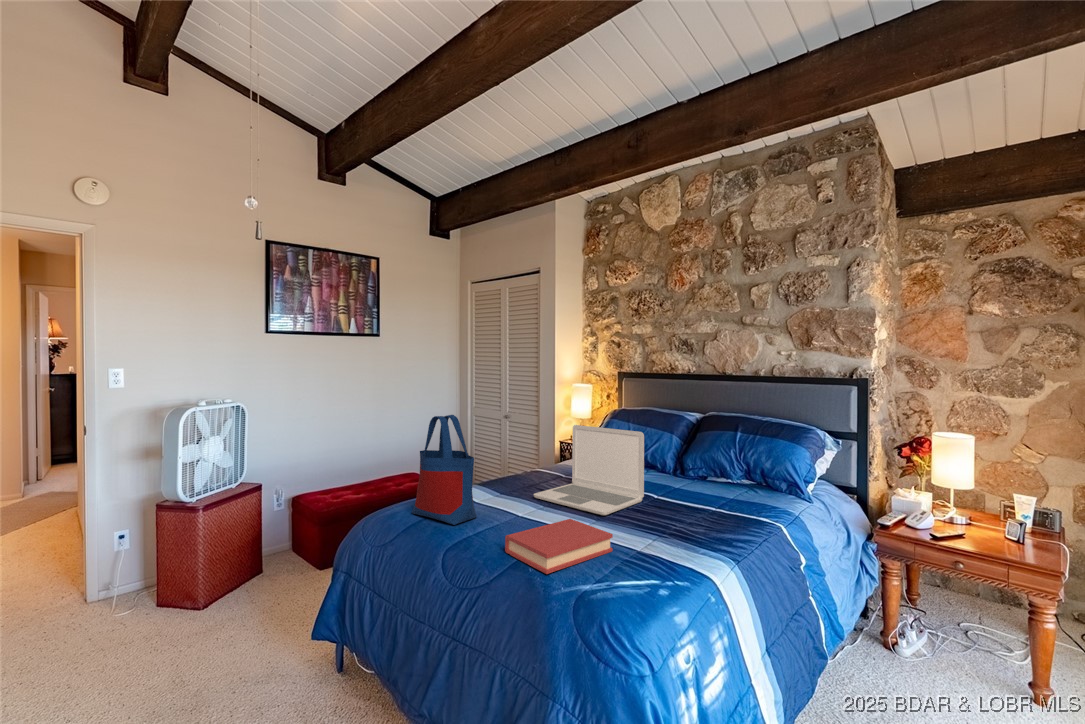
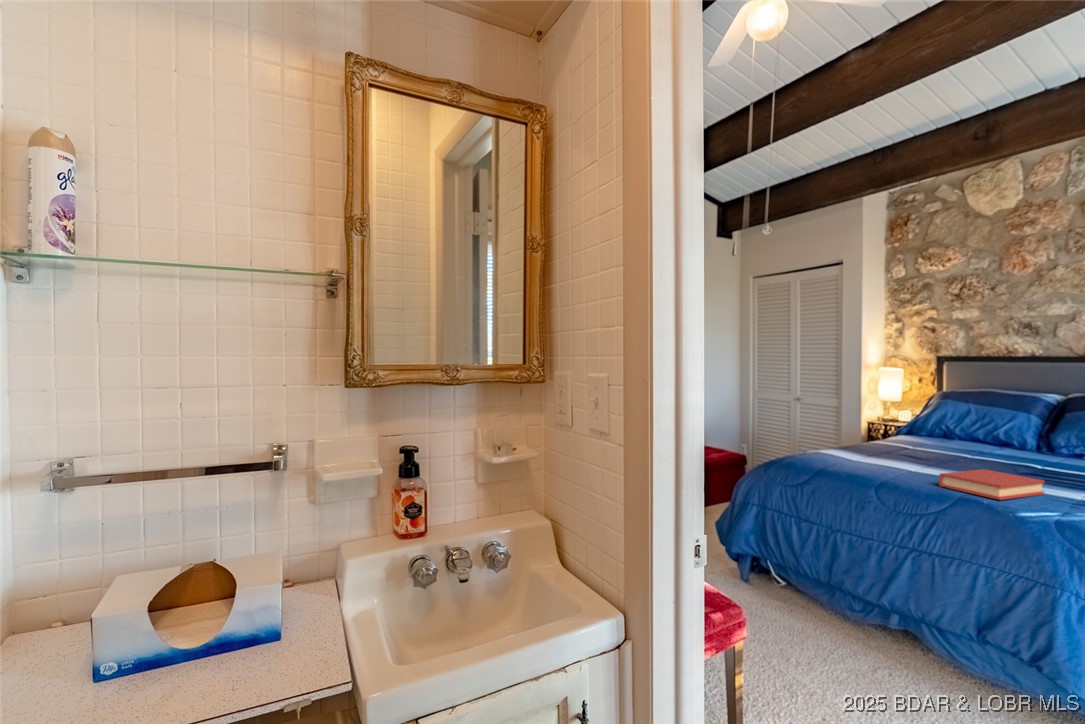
tote bag: present [412,415,477,525] -> none [812,386,877,468]
laptop: present [534,425,644,515] -> none [908,400,1032,473]

